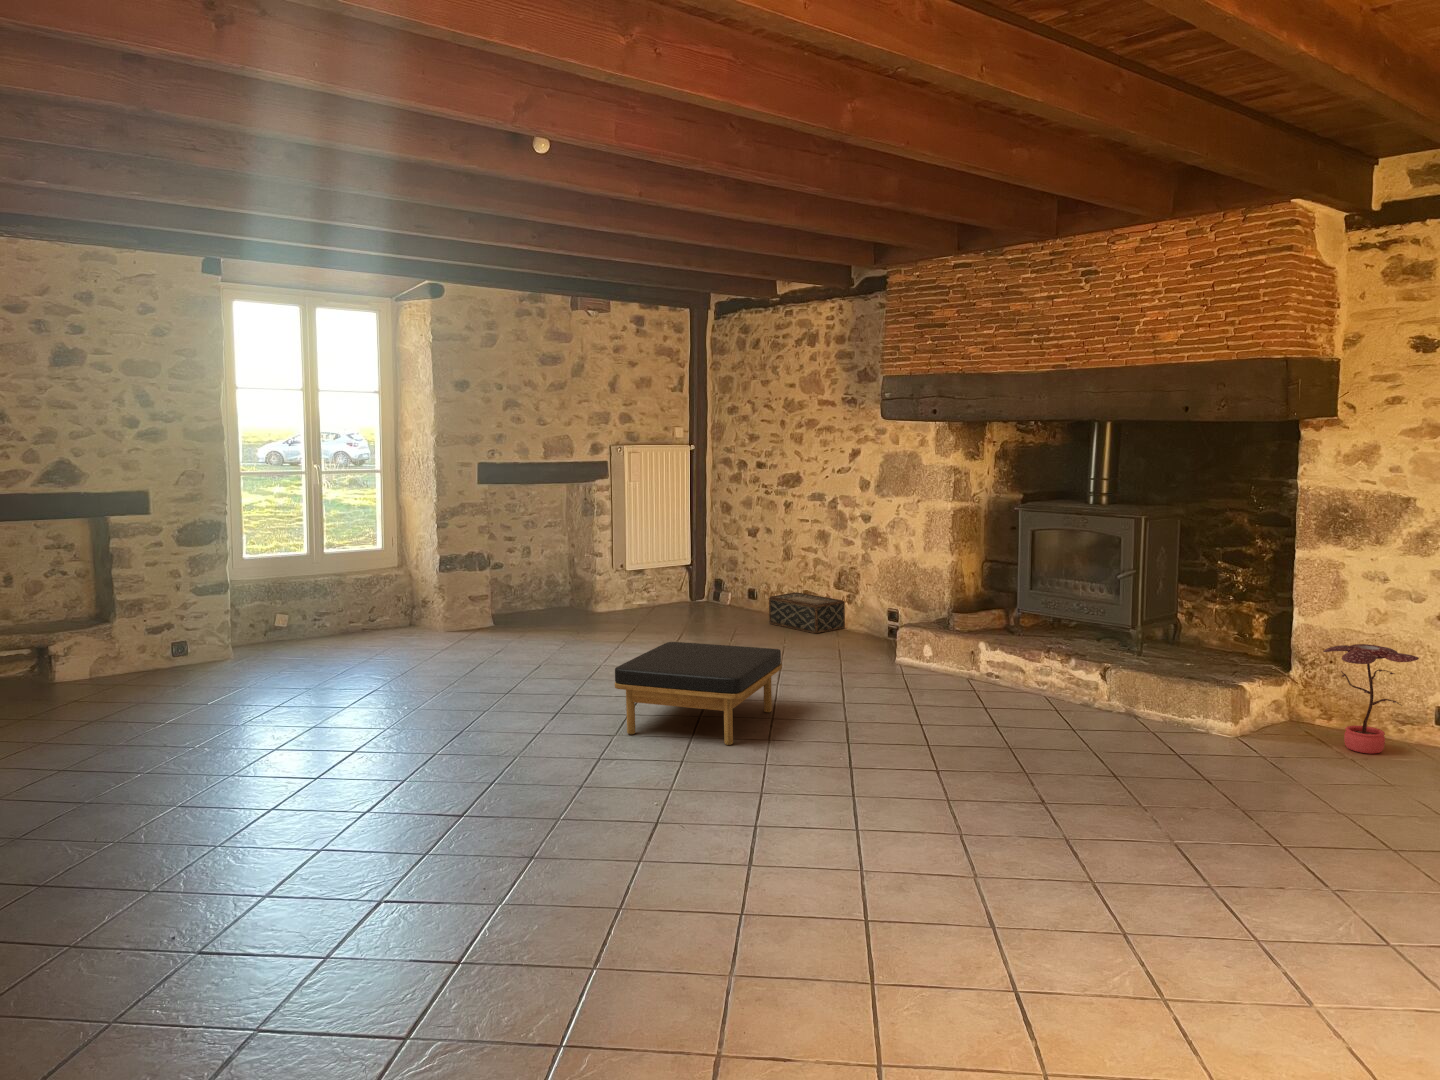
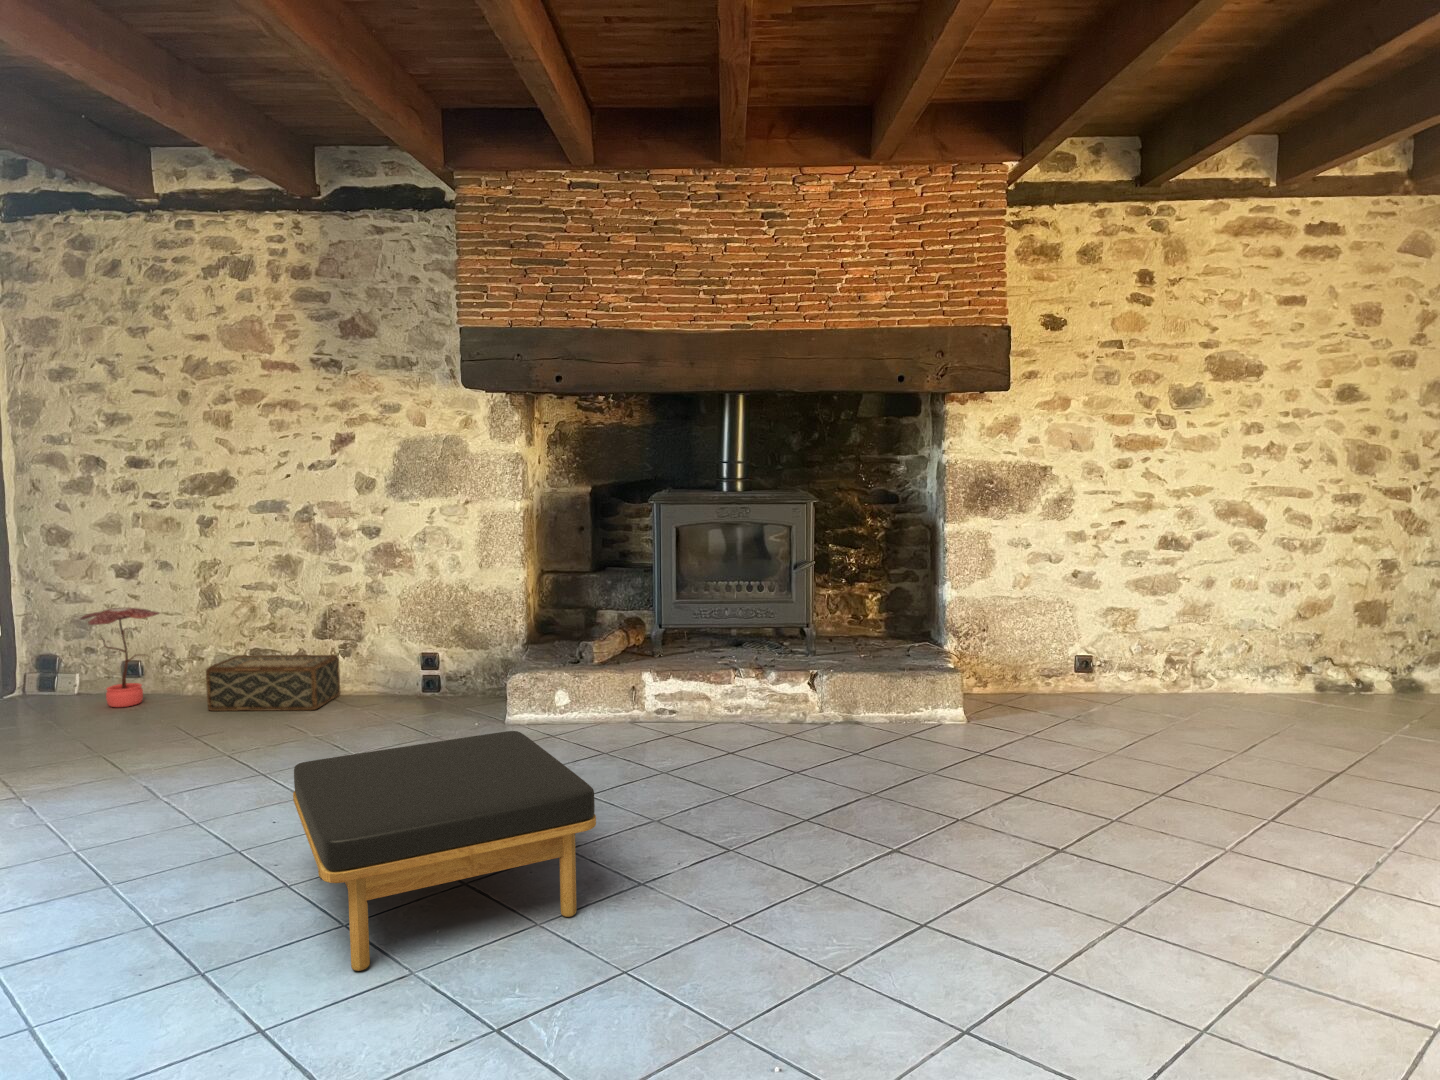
potted plant: present [1323,644,1419,754] -> present [80,608,159,707]

